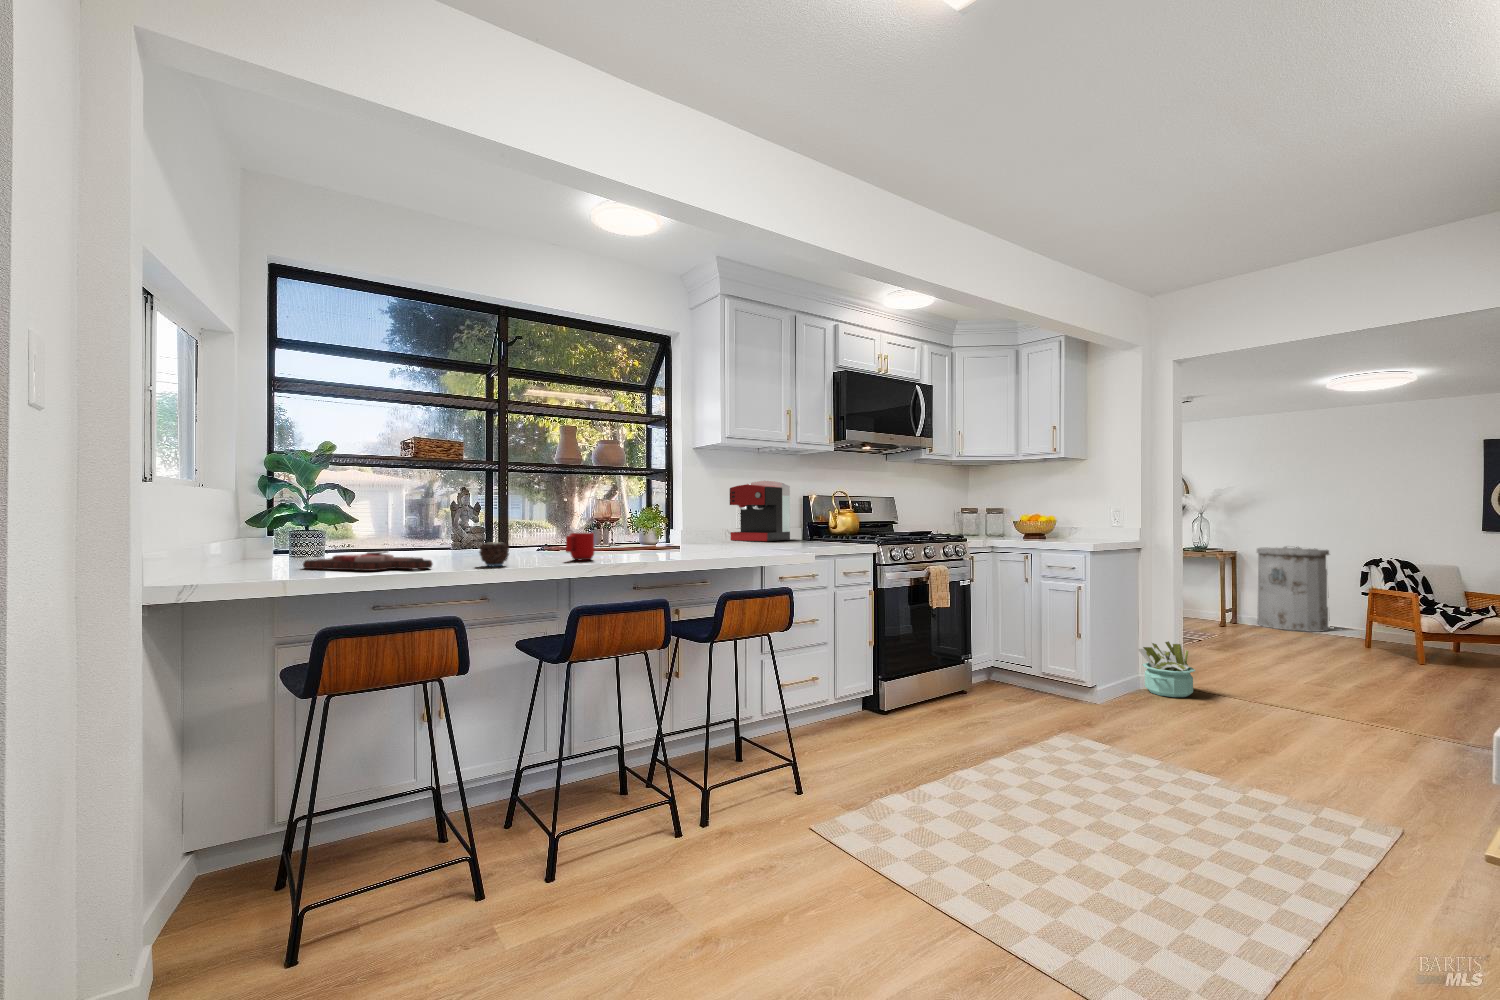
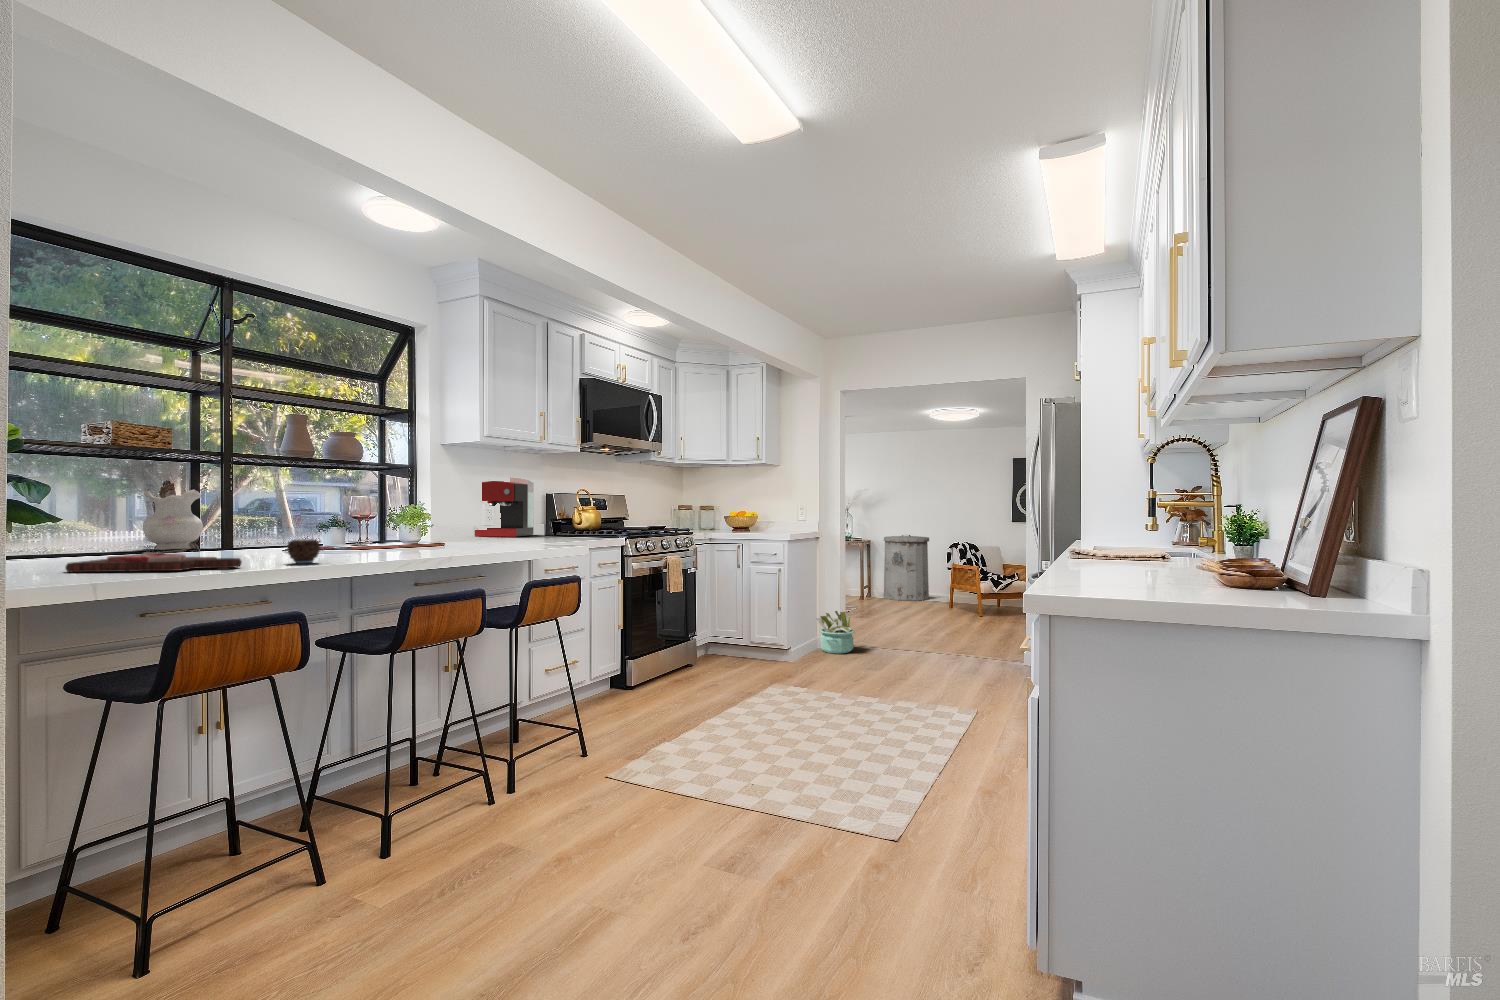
ceramic pitcher: none [429,495,479,548] -> present [142,488,203,550]
mug: present [566,533,594,561] -> none [367,529,394,556]

